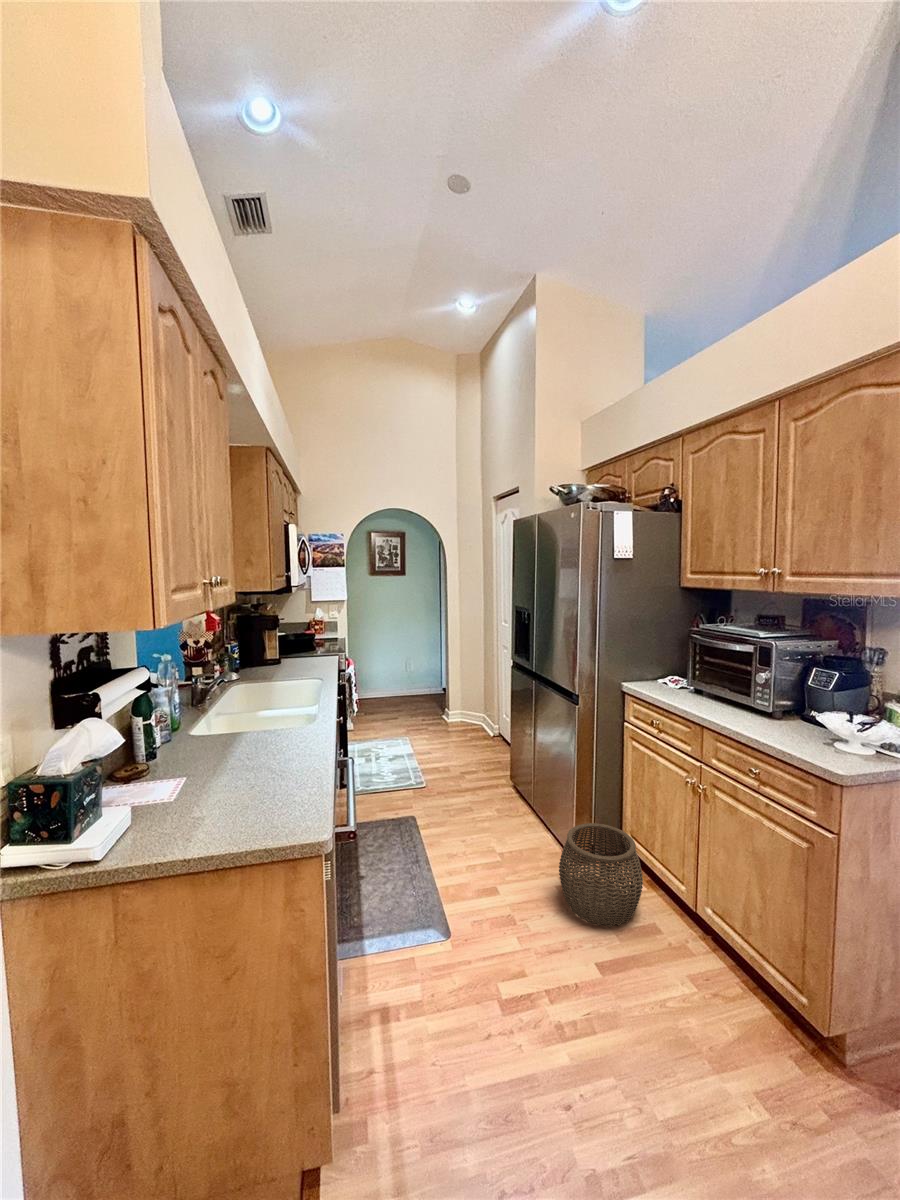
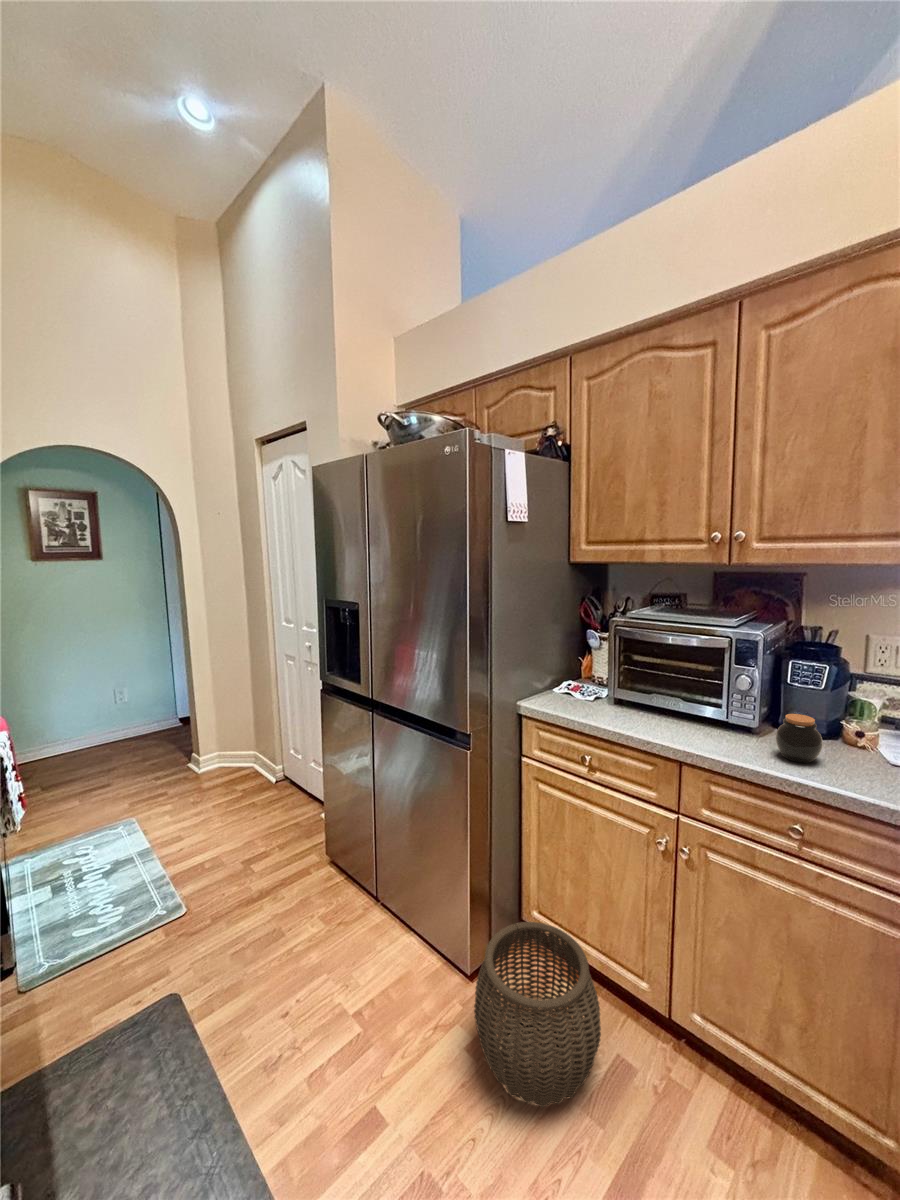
jar: none [763,700,796,734] -> present [776,714,823,763]

